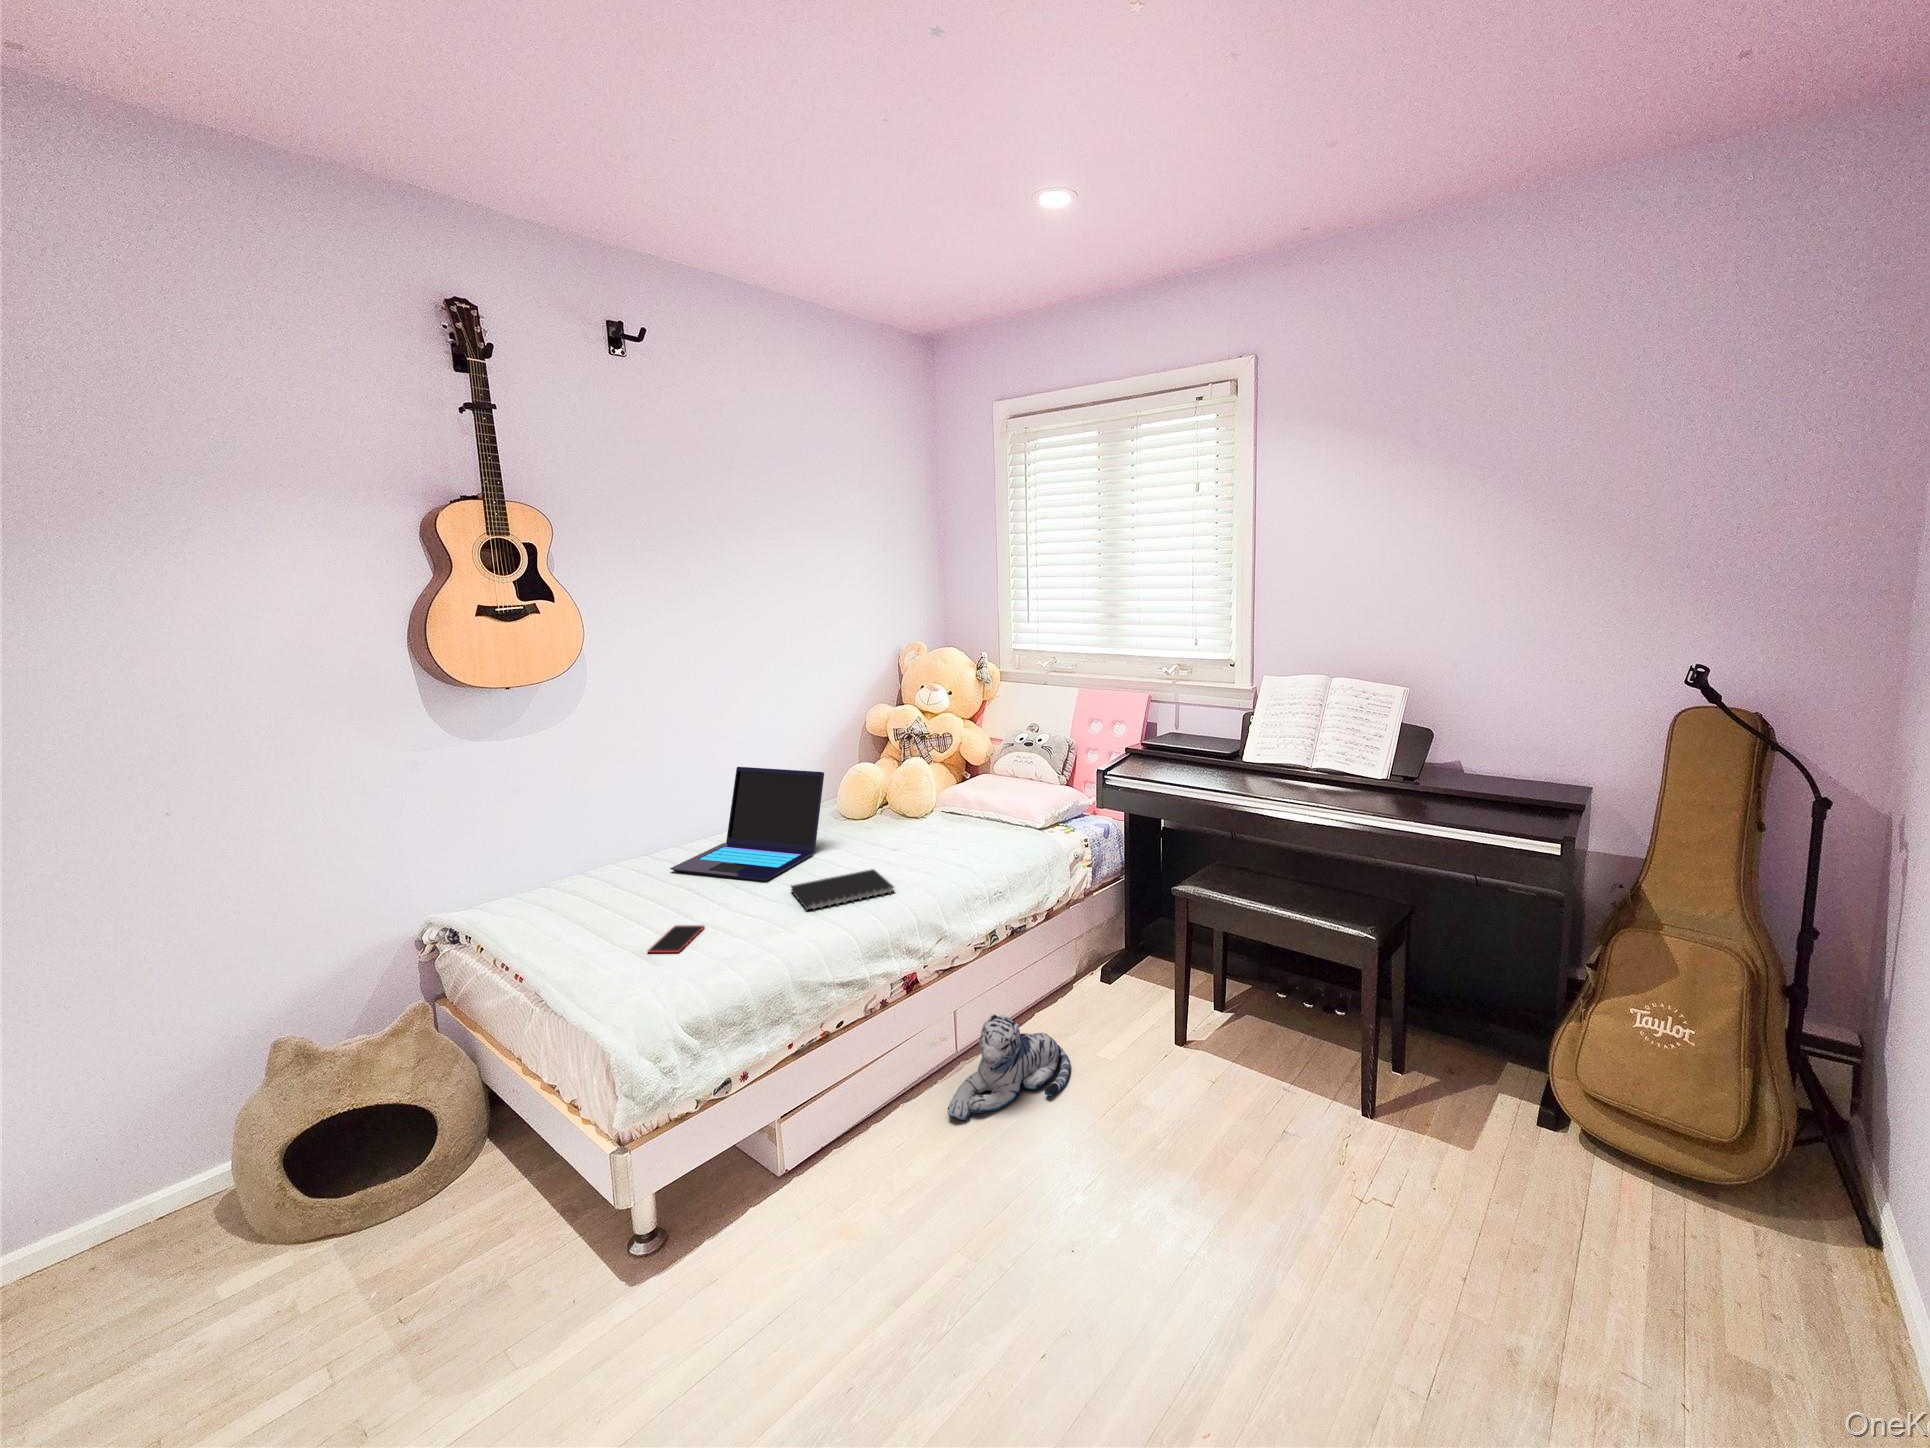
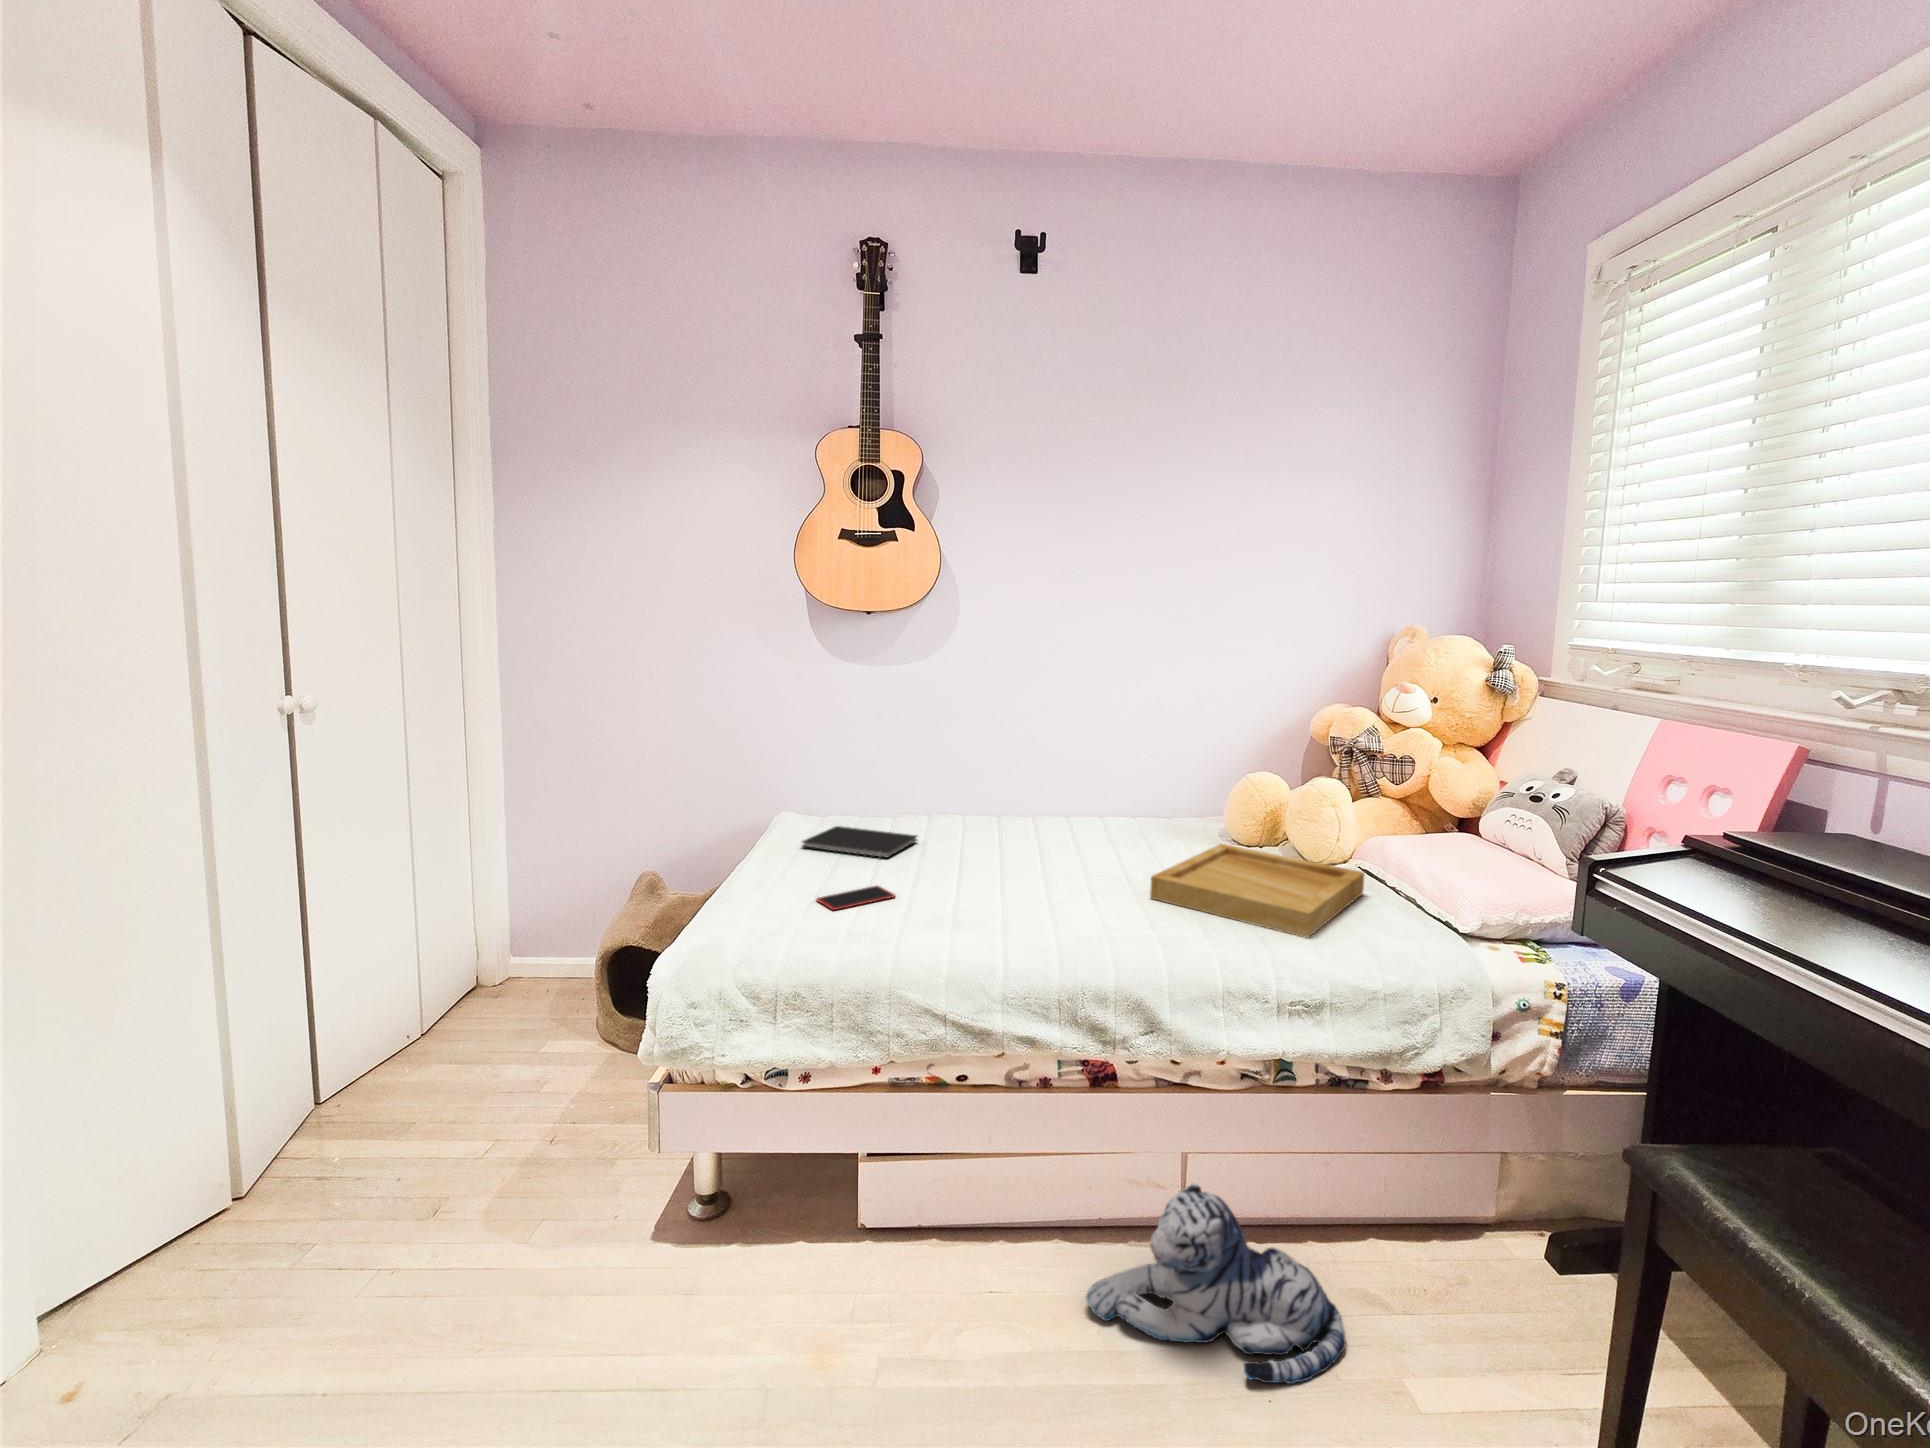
laptop: present [670,767,824,881] -> none [975,742,1156,876]
tray: none [866,811,981,866] -> present [1150,844,1364,938]
notebook: present [791,869,894,910] -> present [802,826,917,858]

